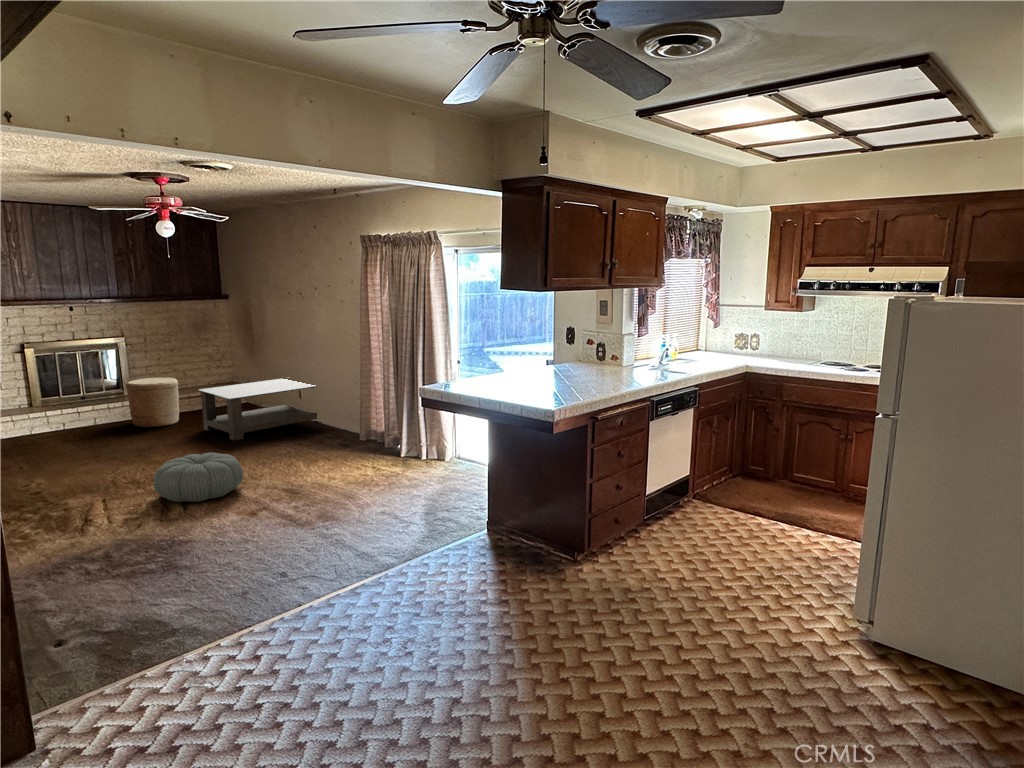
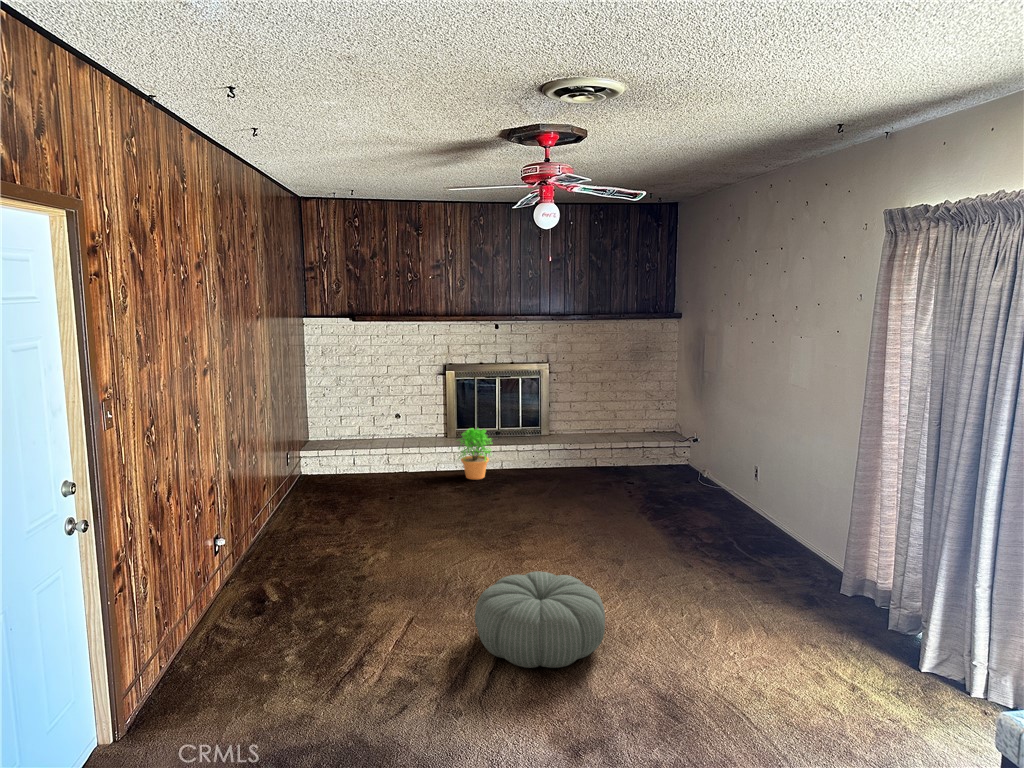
basket: present [126,378,179,428] -> none [538,418,596,485]
coffee table: present [198,379,322,441] -> none [611,442,798,535]
potted plant: none [45,392,88,437] -> present [458,428,491,479]

